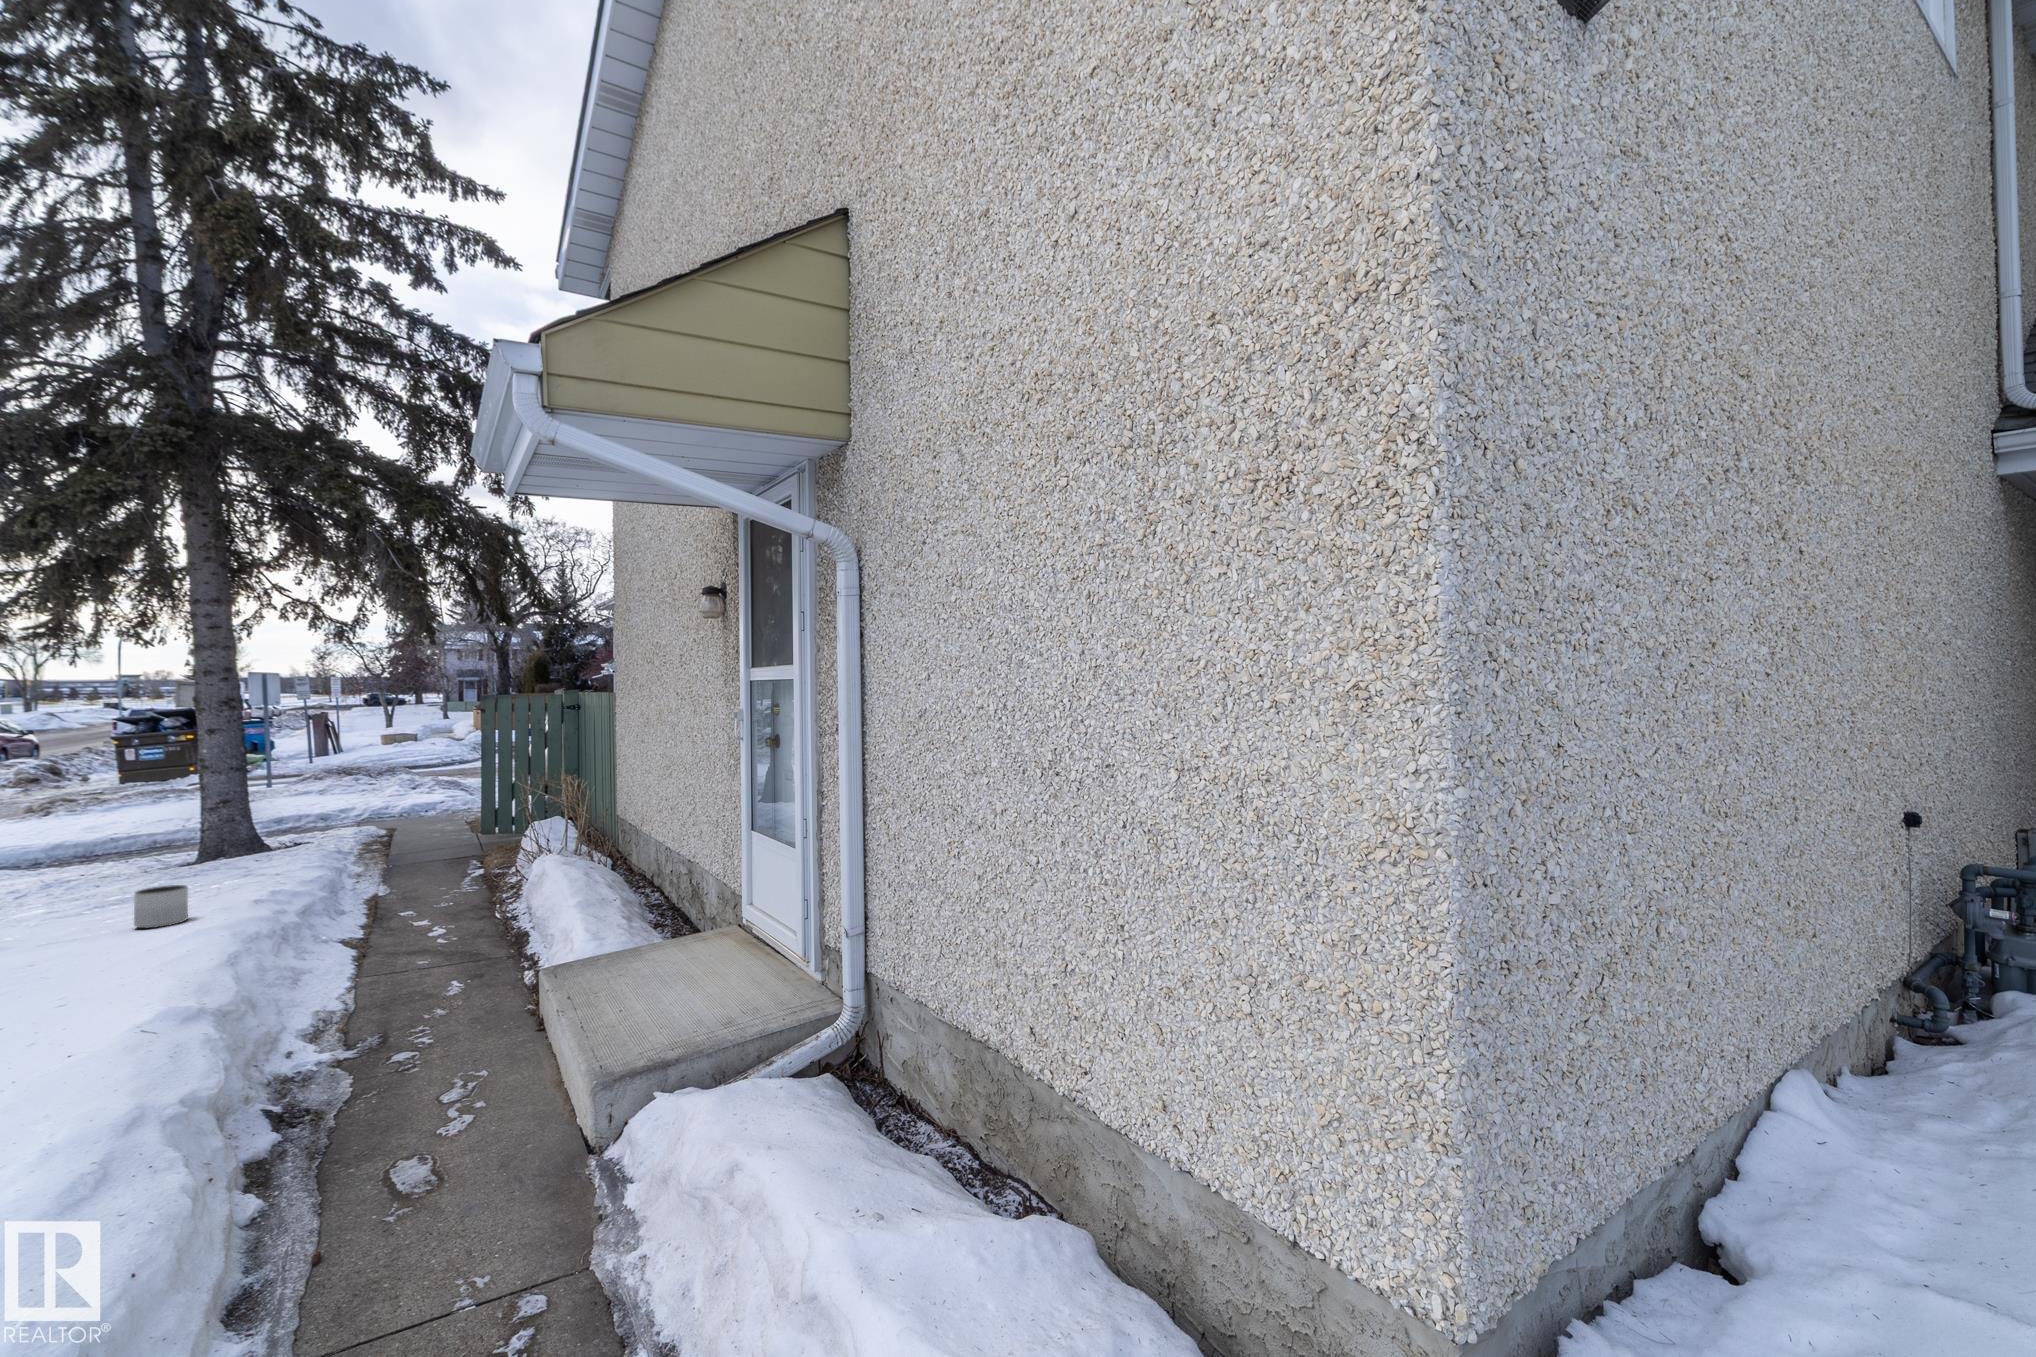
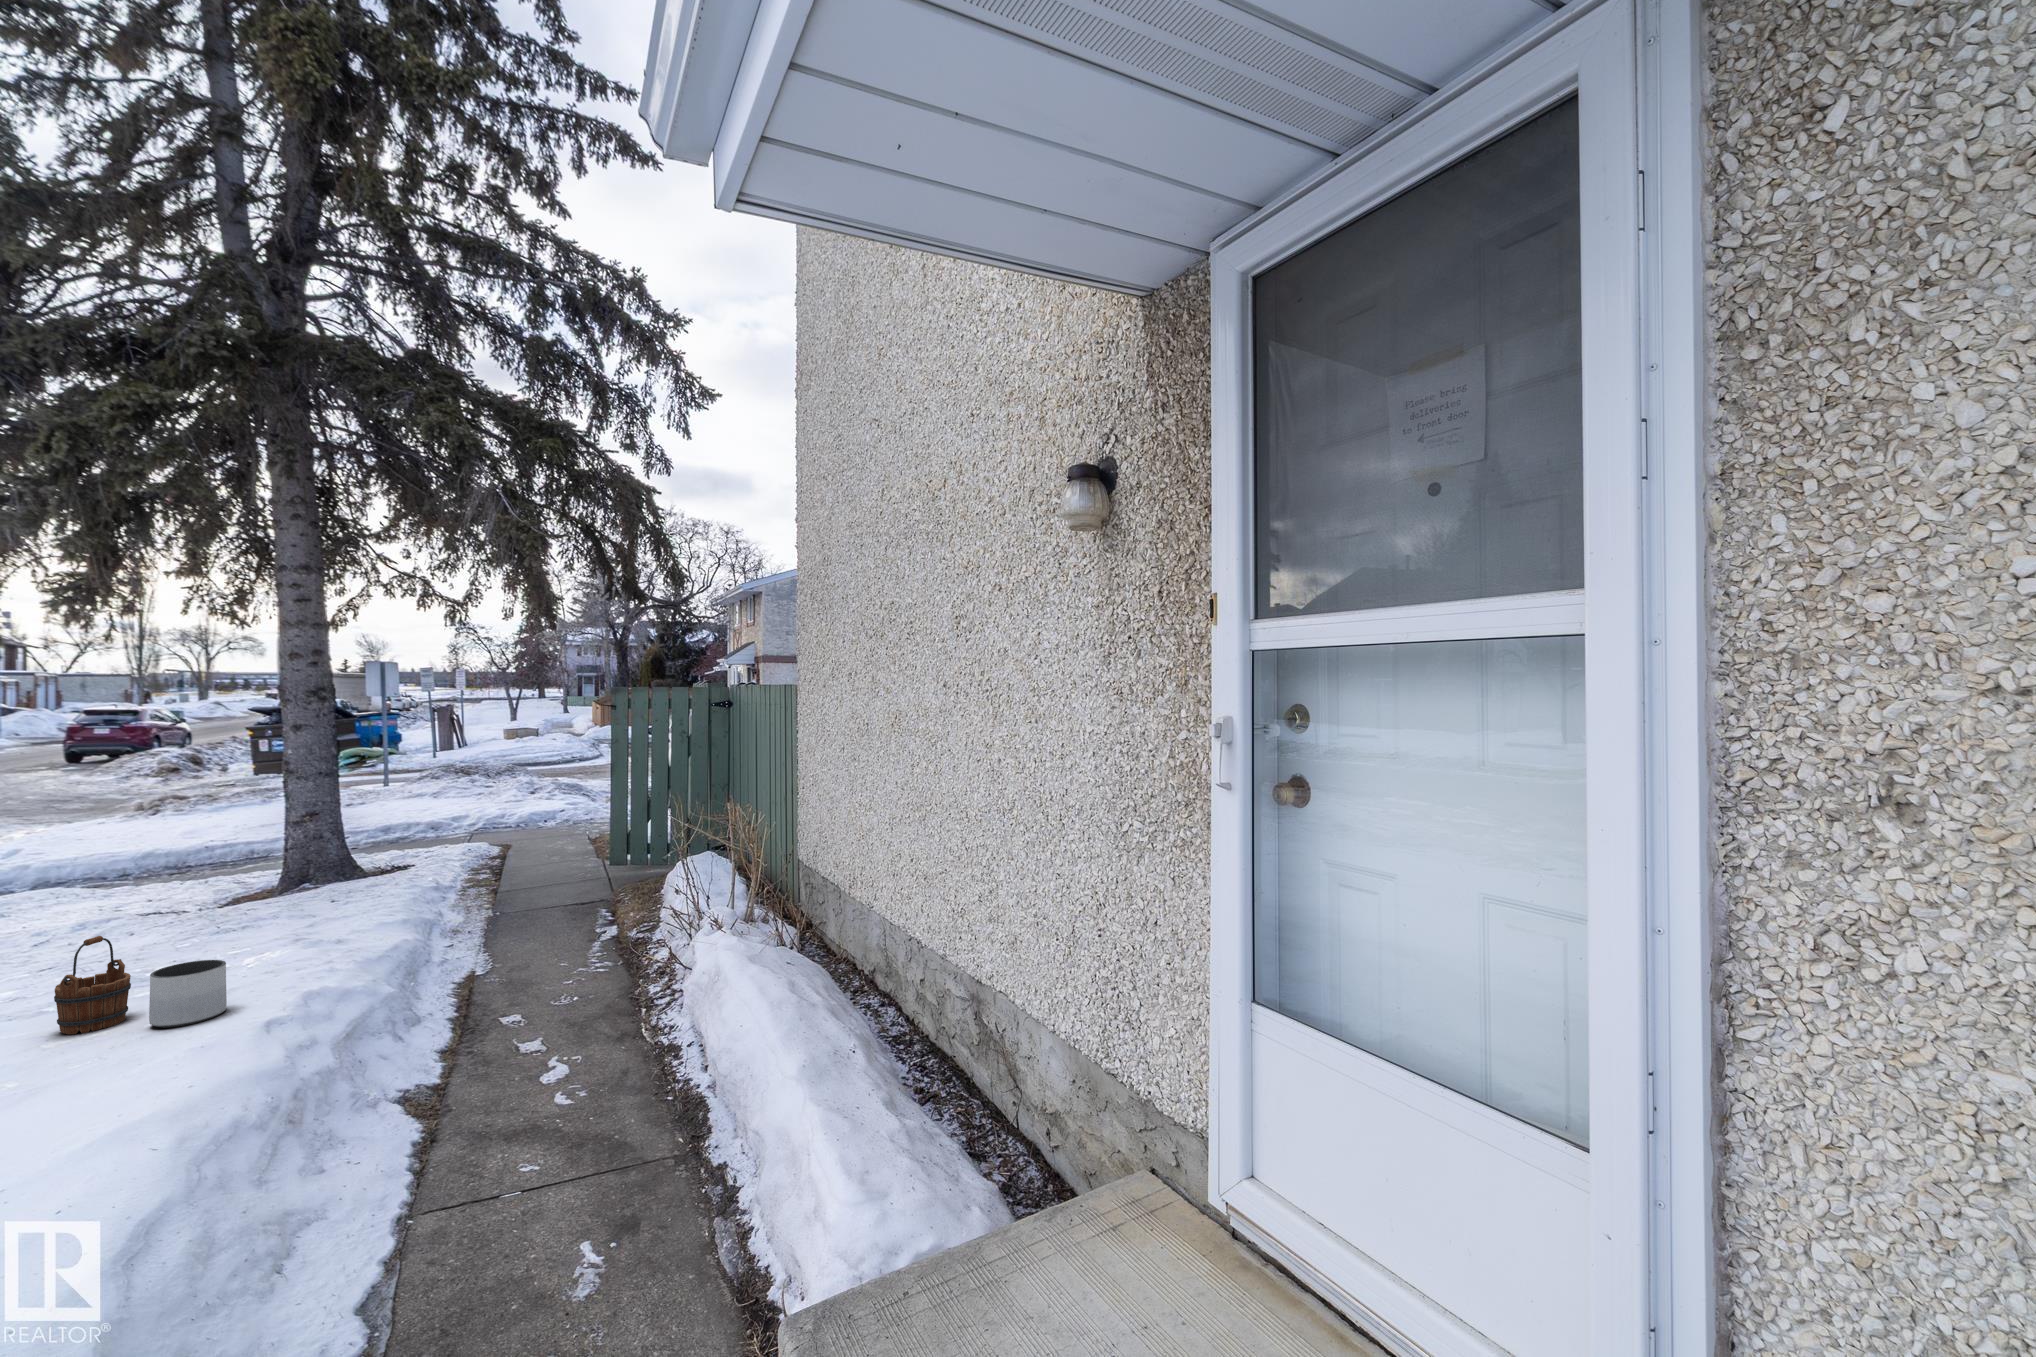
wooden bucket: none [62,869,116,935] -> present [54,936,131,1034]

